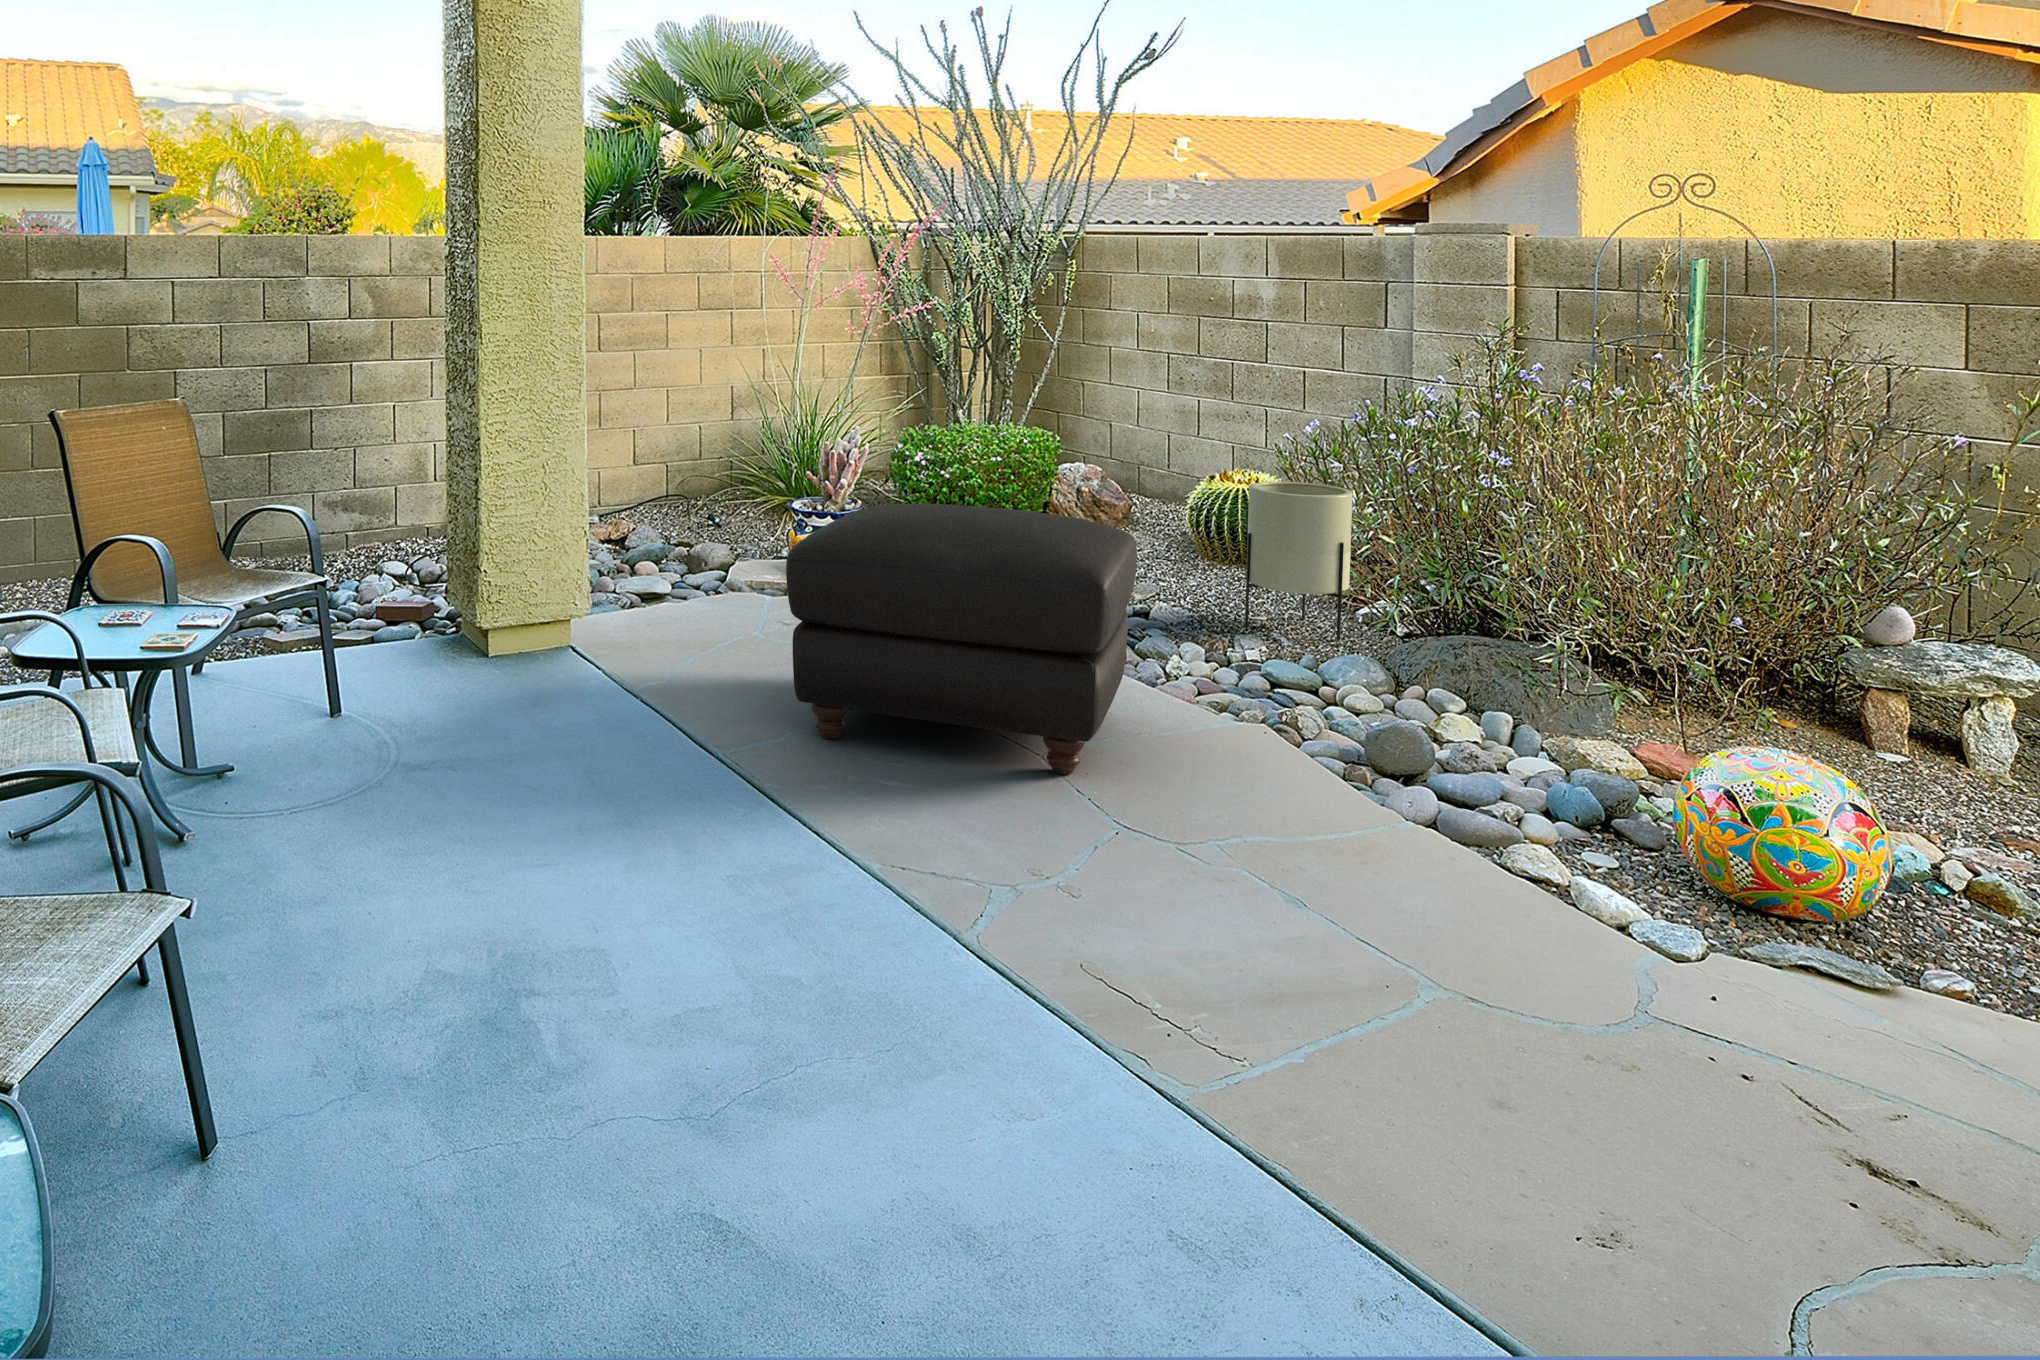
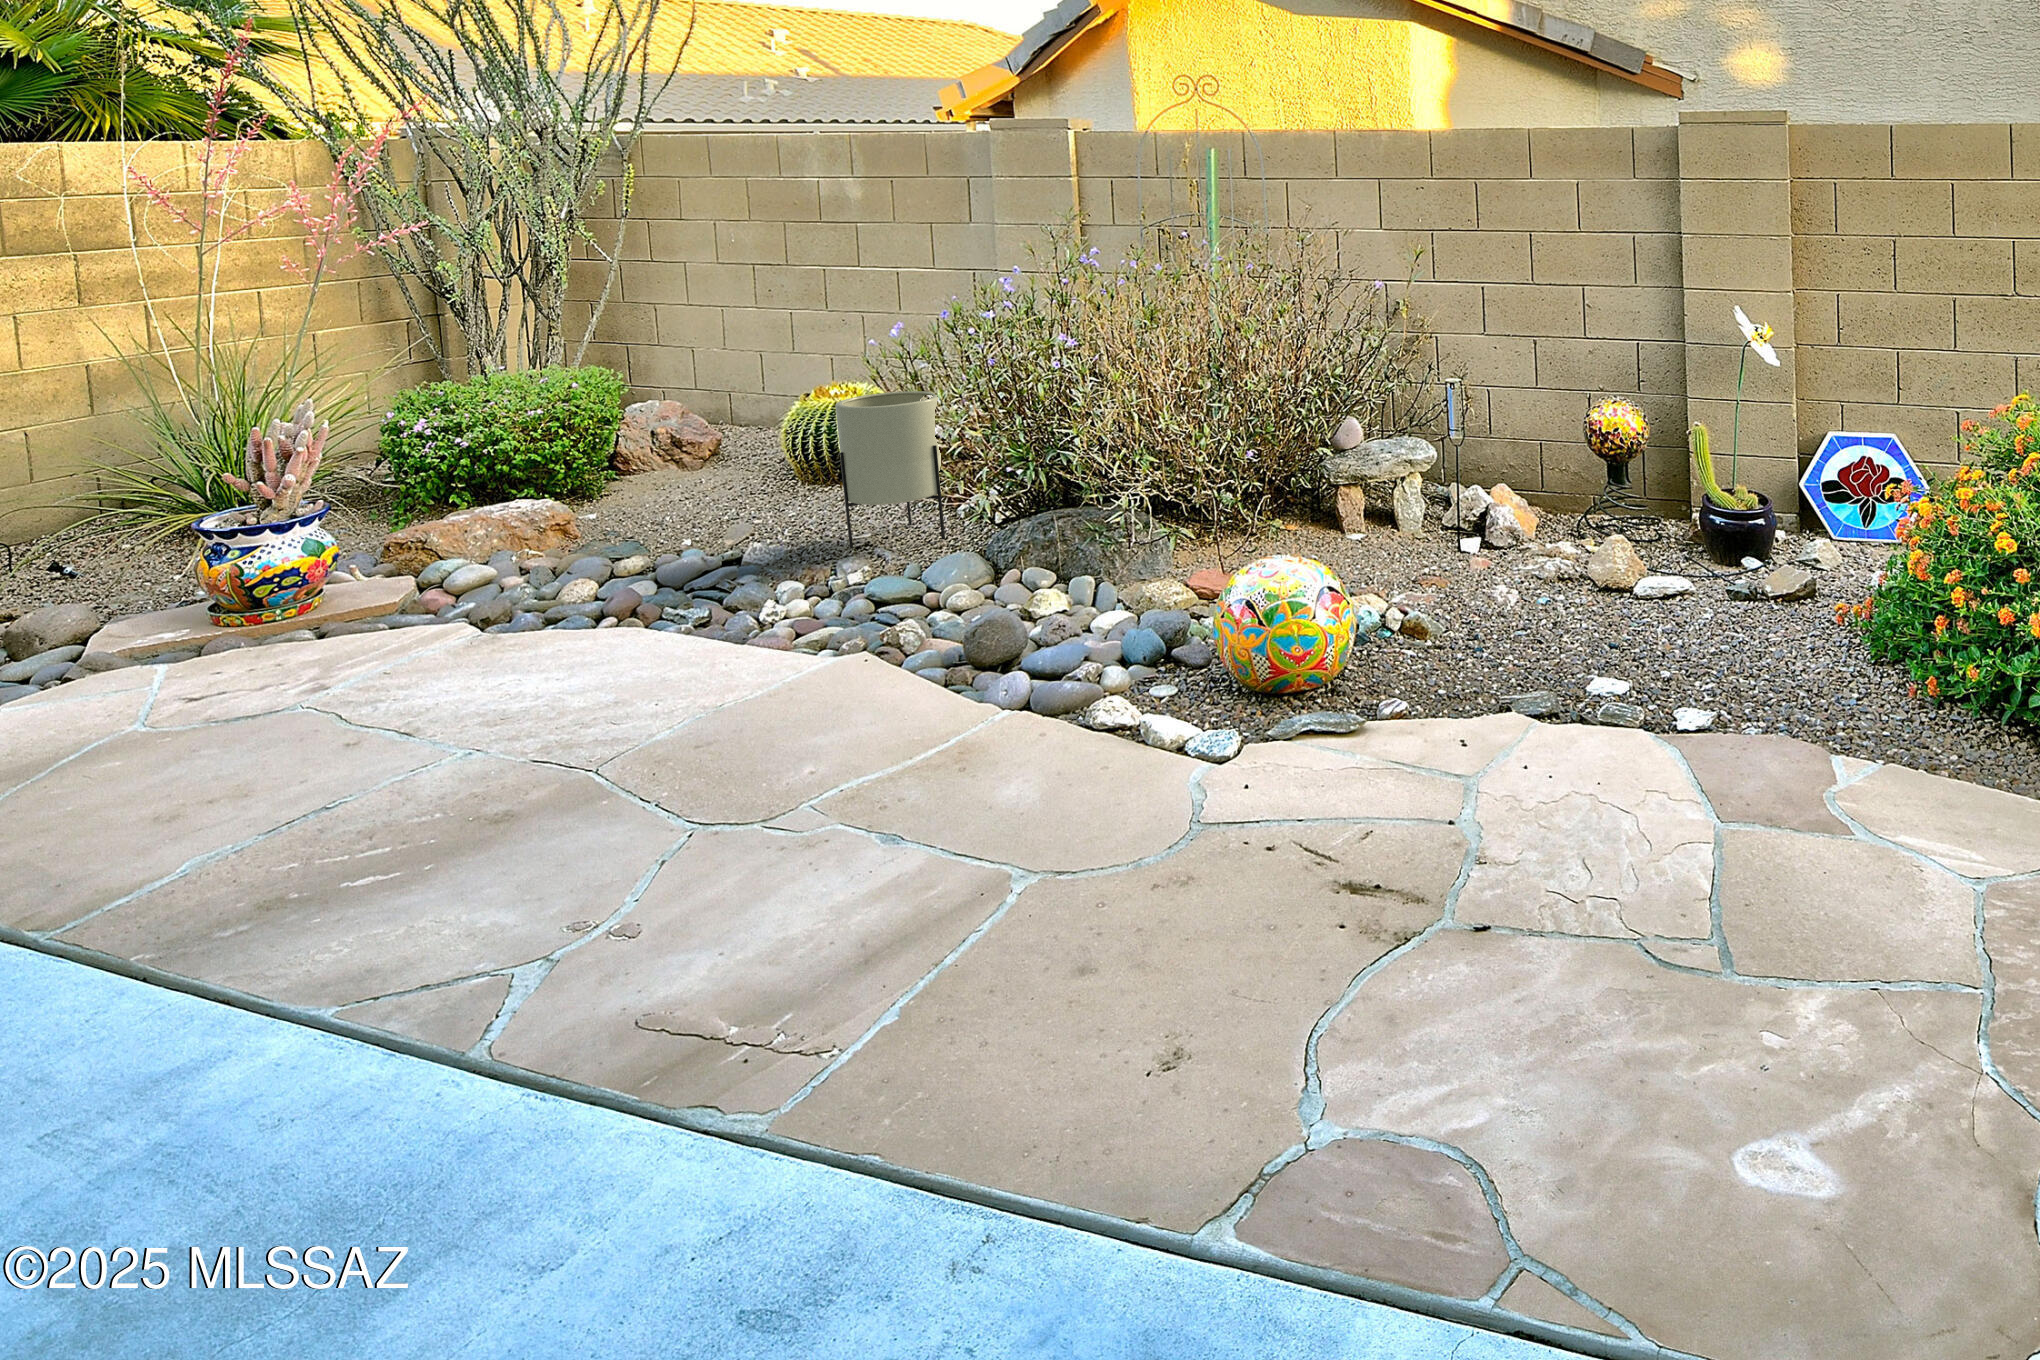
ottoman: present [786,504,1137,774] -> none [86,481,693,861]

